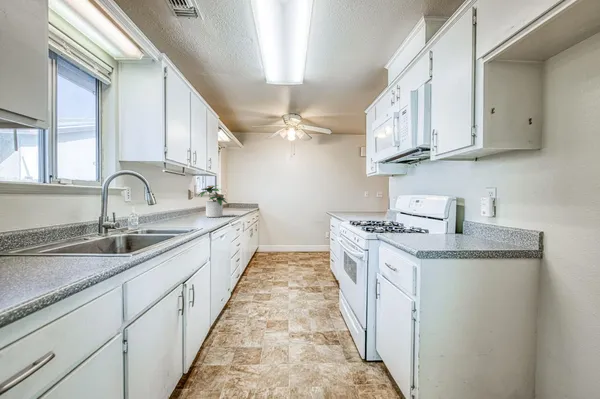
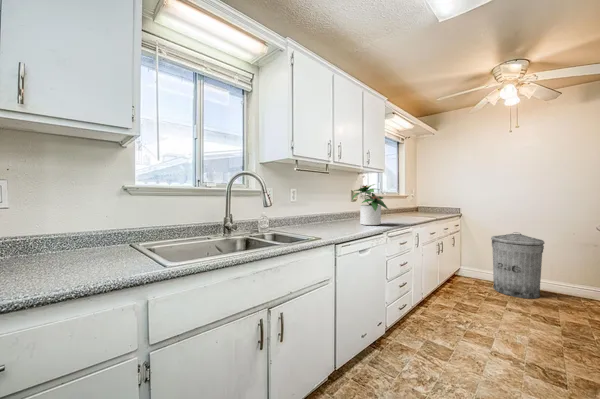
trash can: none [278,218,303,258] -> present [491,232,544,299]

